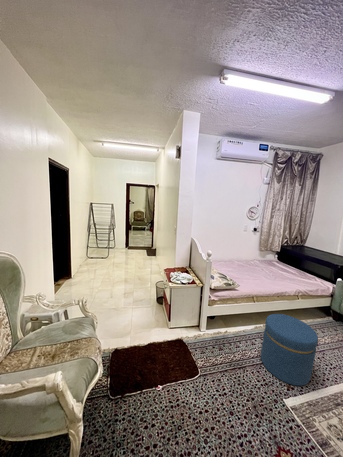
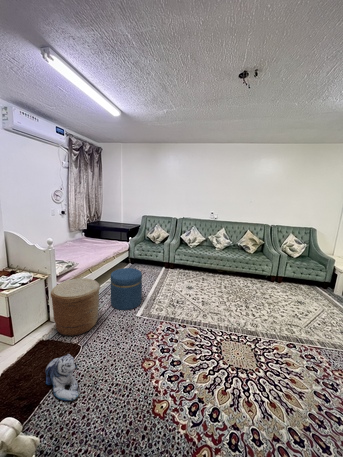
woven basket: none [194,297,243,364] -> present [51,278,100,336]
plush toy: none [148,365,181,423] -> present [45,354,78,401]

